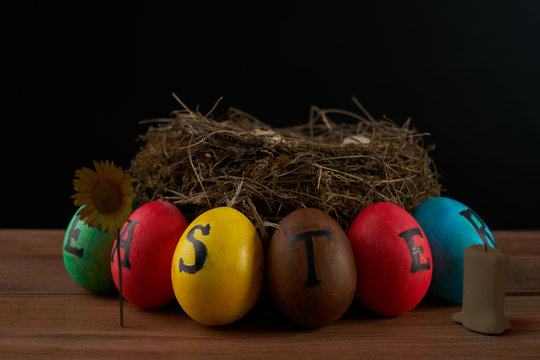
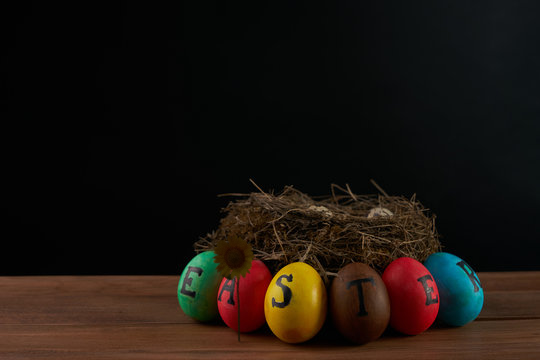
candle: present [452,243,511,333] -> none [453,285,491,343]

